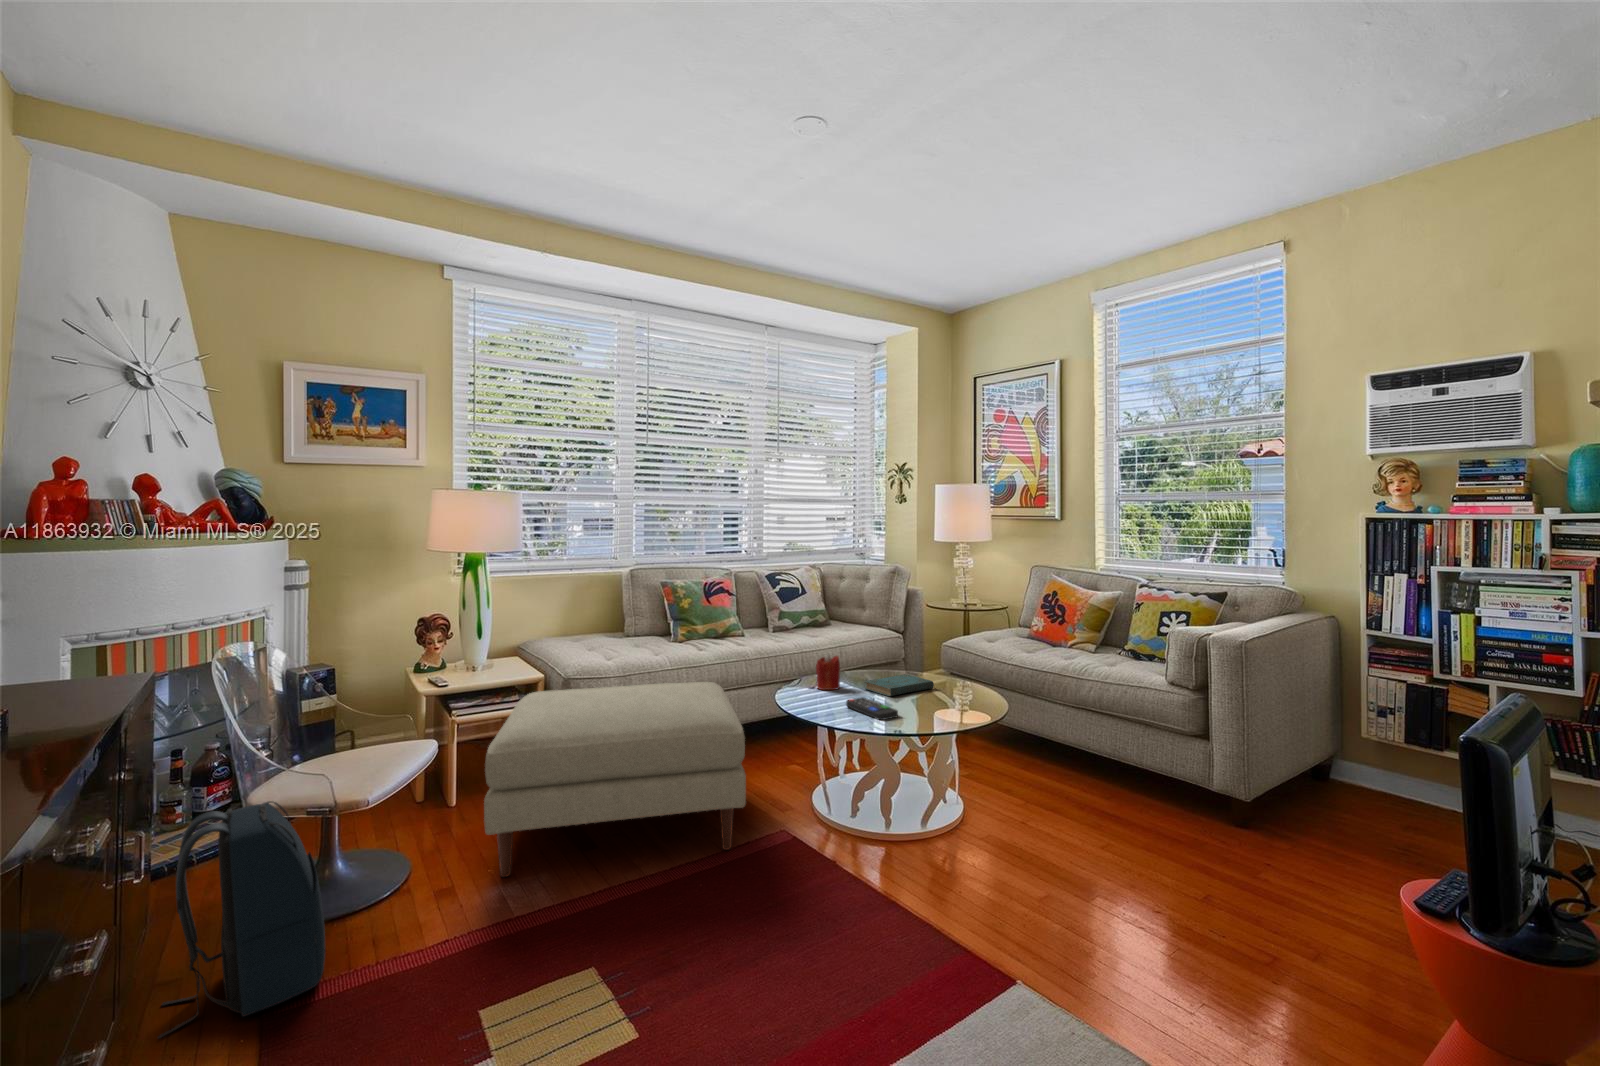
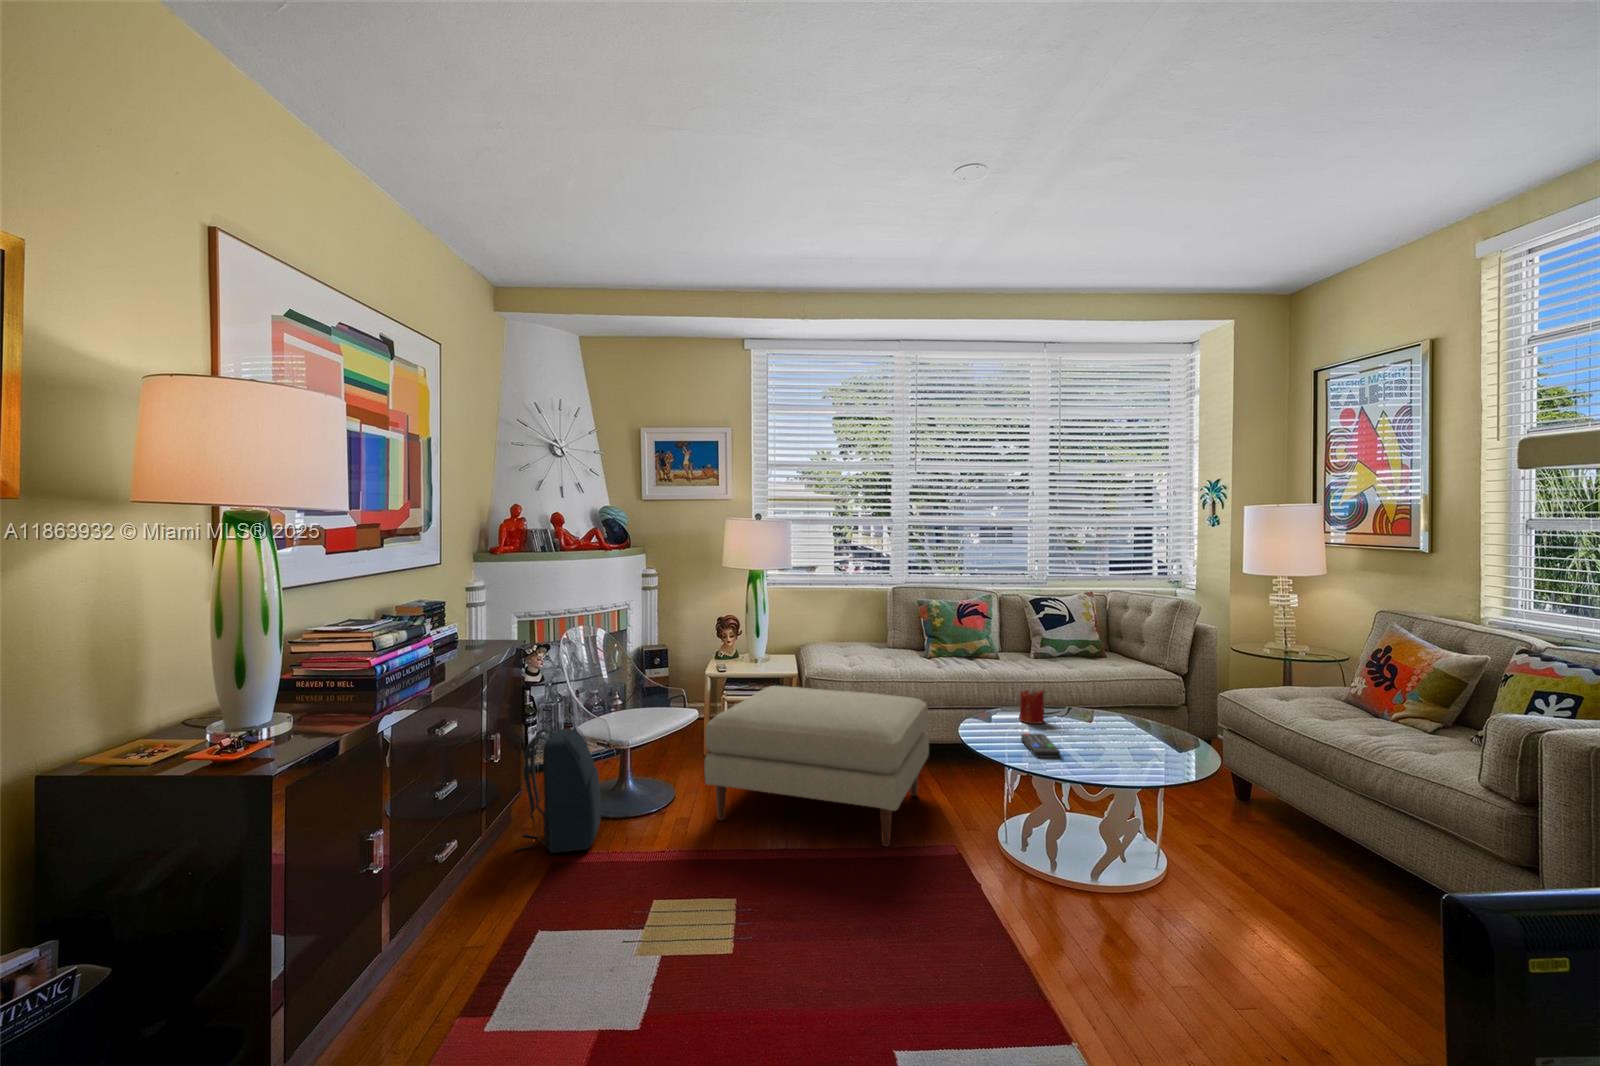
book: present [865,674,934,696] -> none [1067,720,1146,739]

